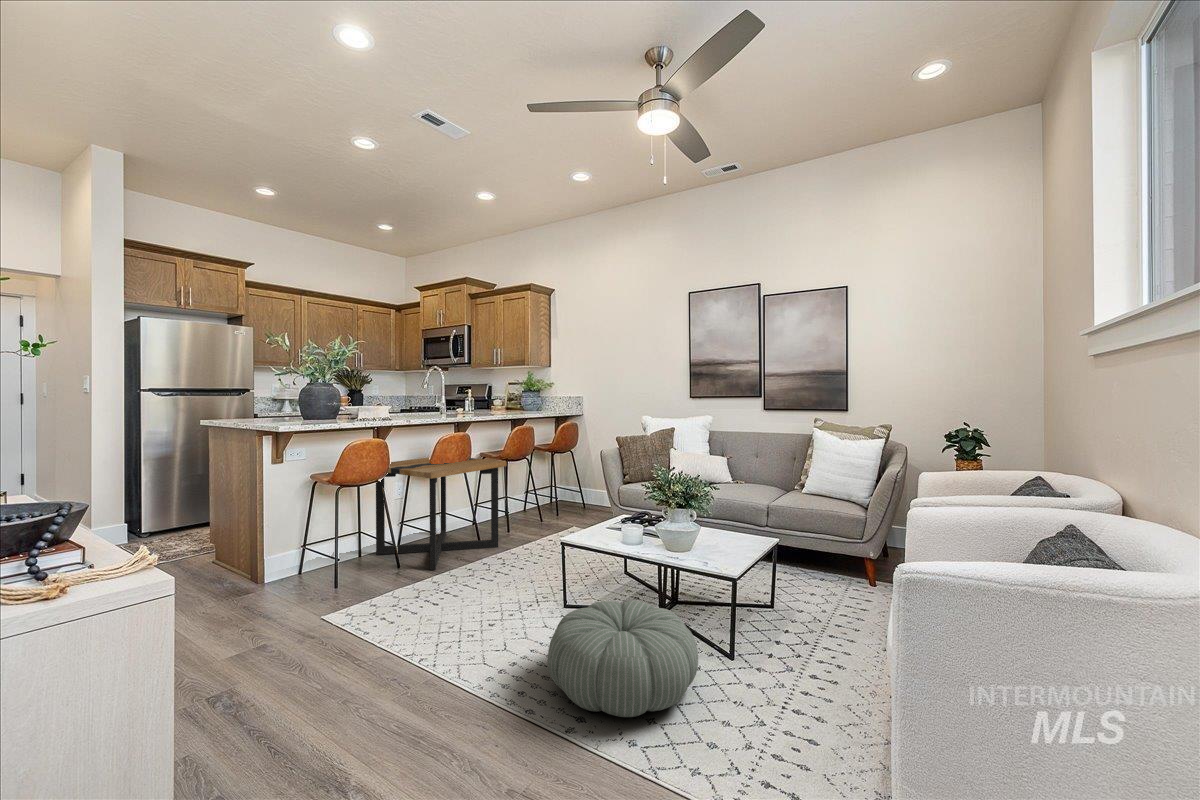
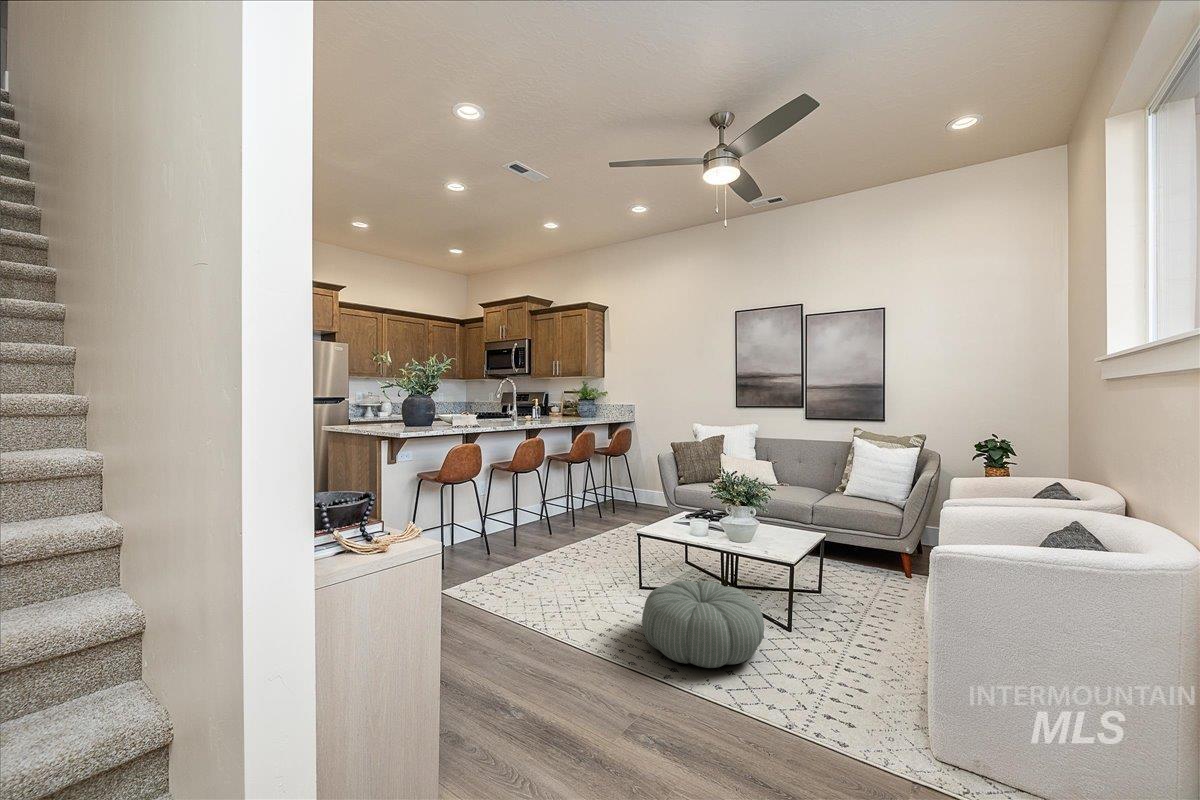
side table: present [376,457,506,570] -> none [459,458,577,557]

